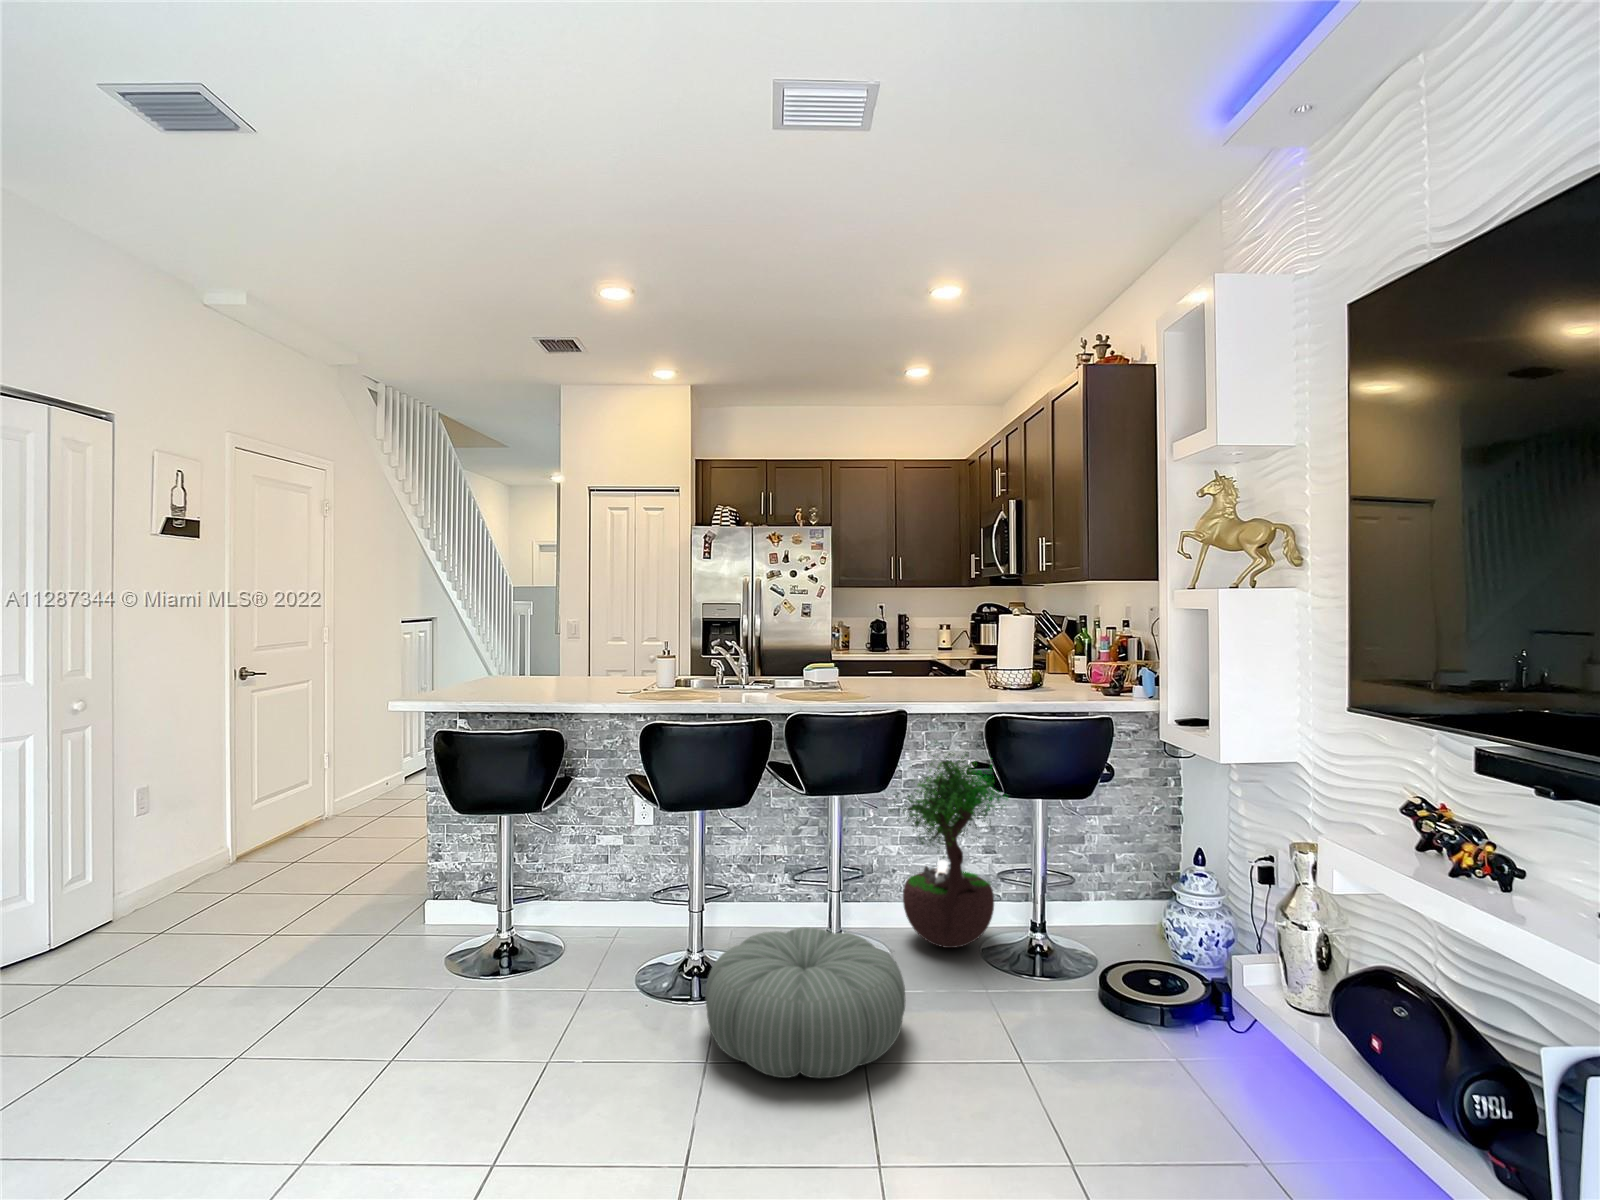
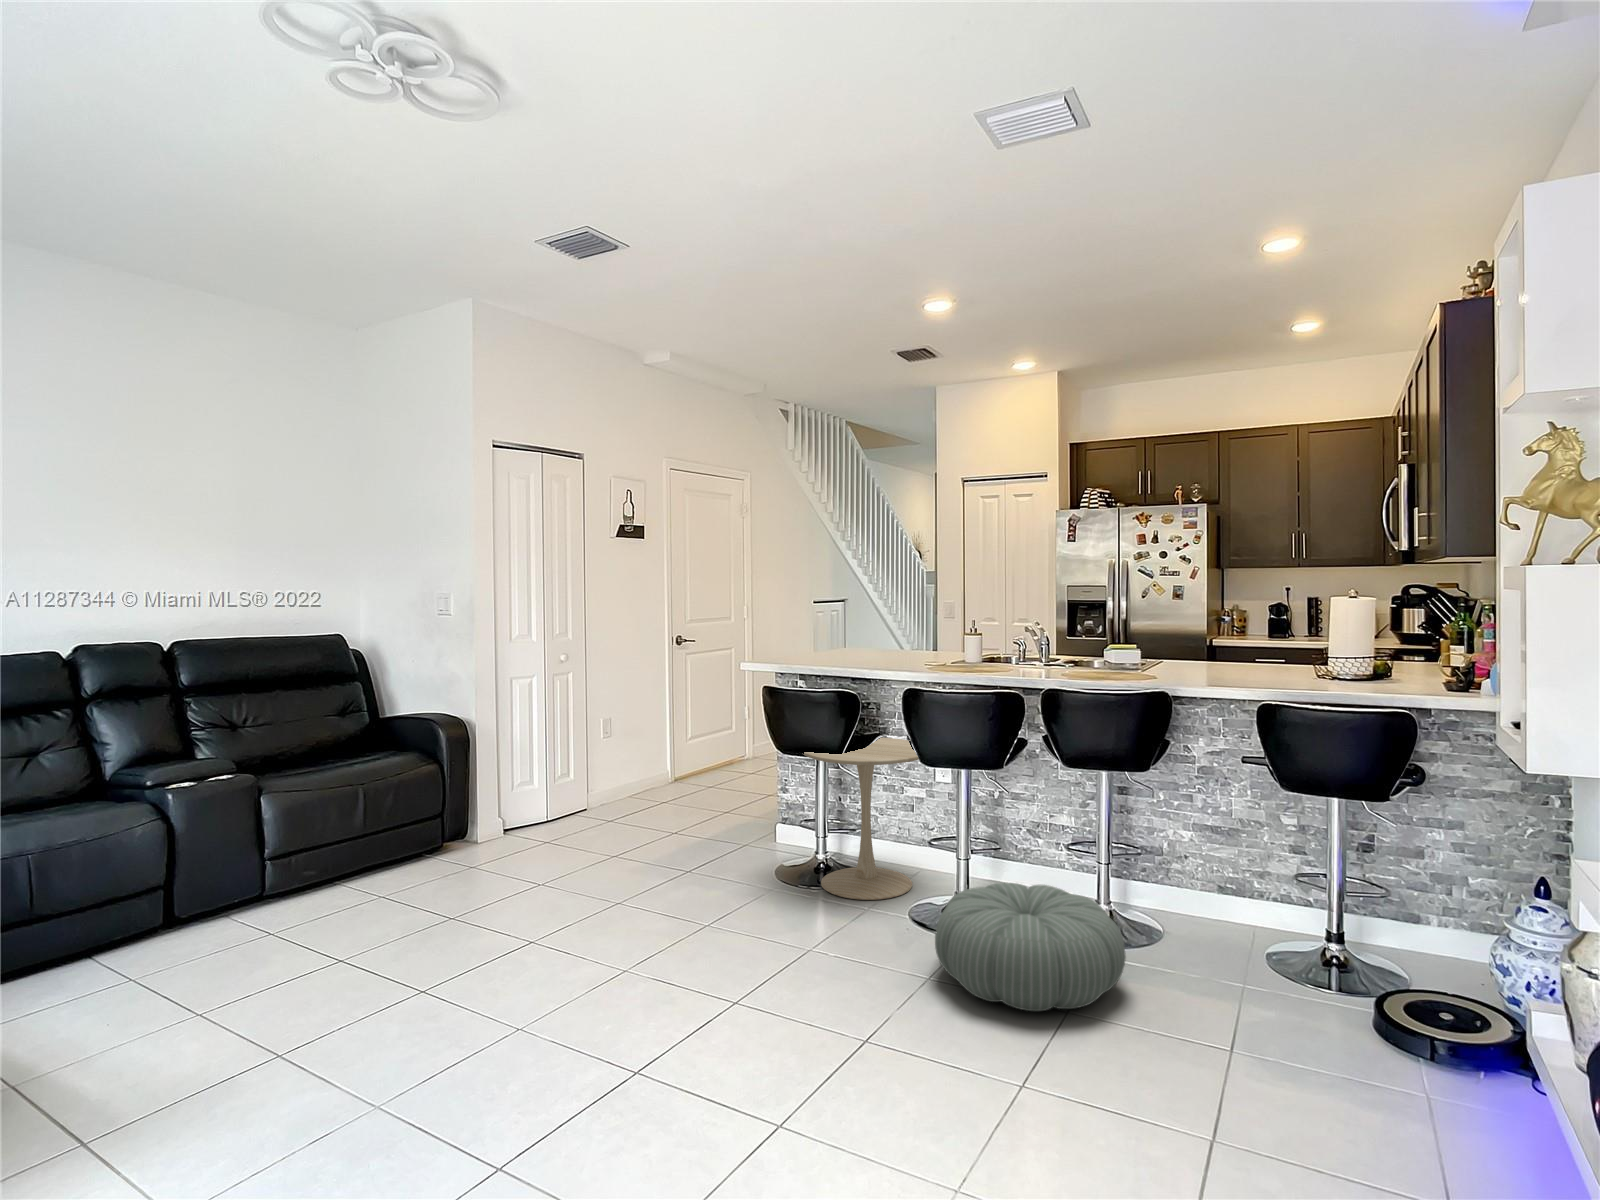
potted tree: present [890,754,1008,948] -> none [1156,724,1302,942]
side table: none [481,781,641,983] -> present [804,737,919,900]

